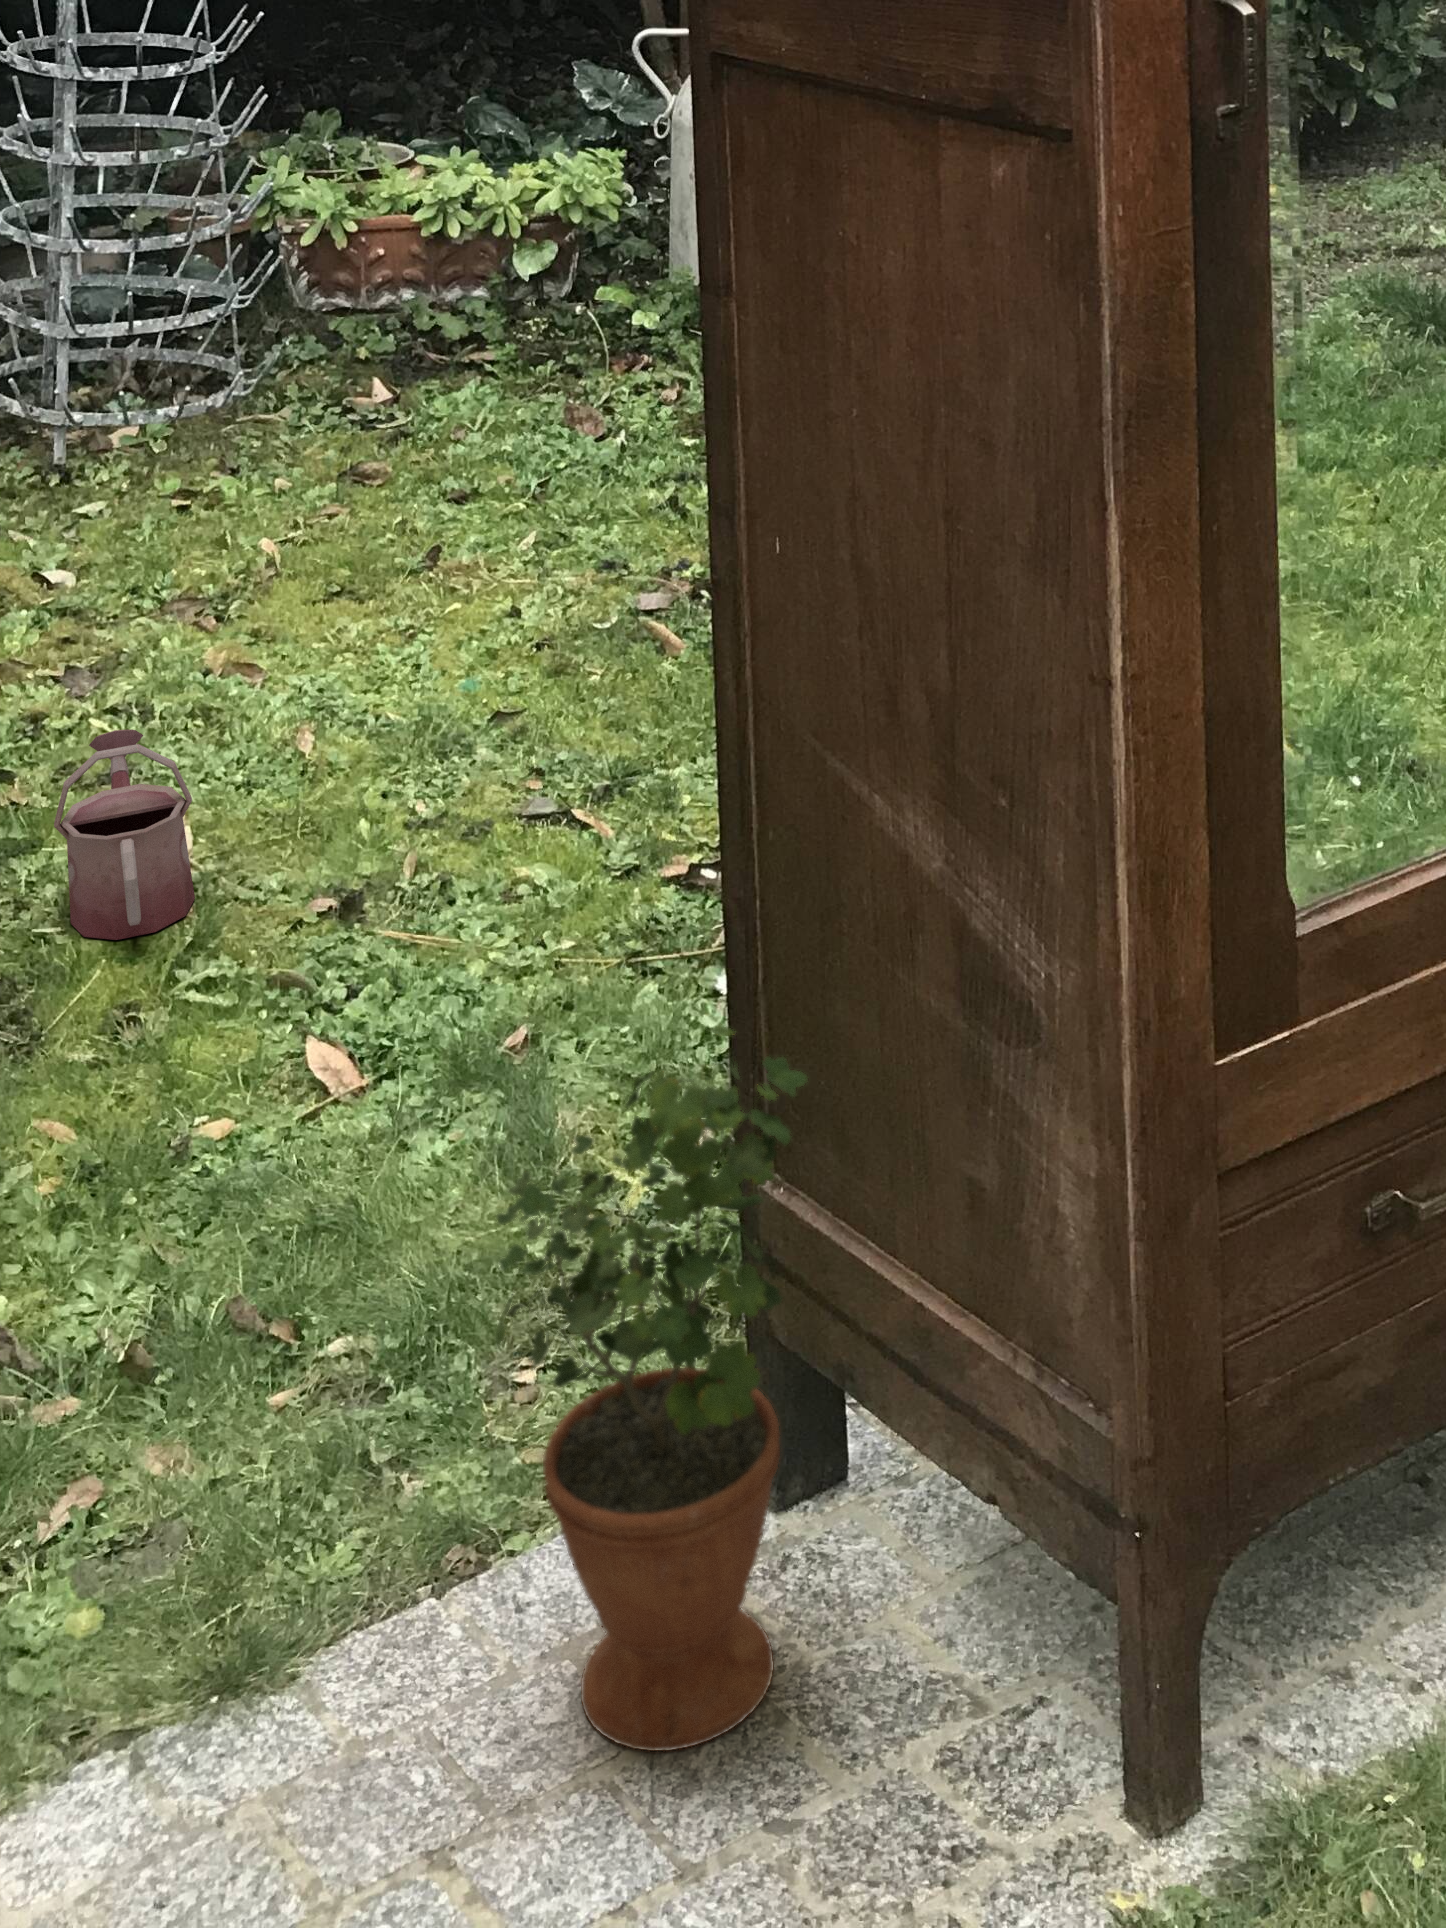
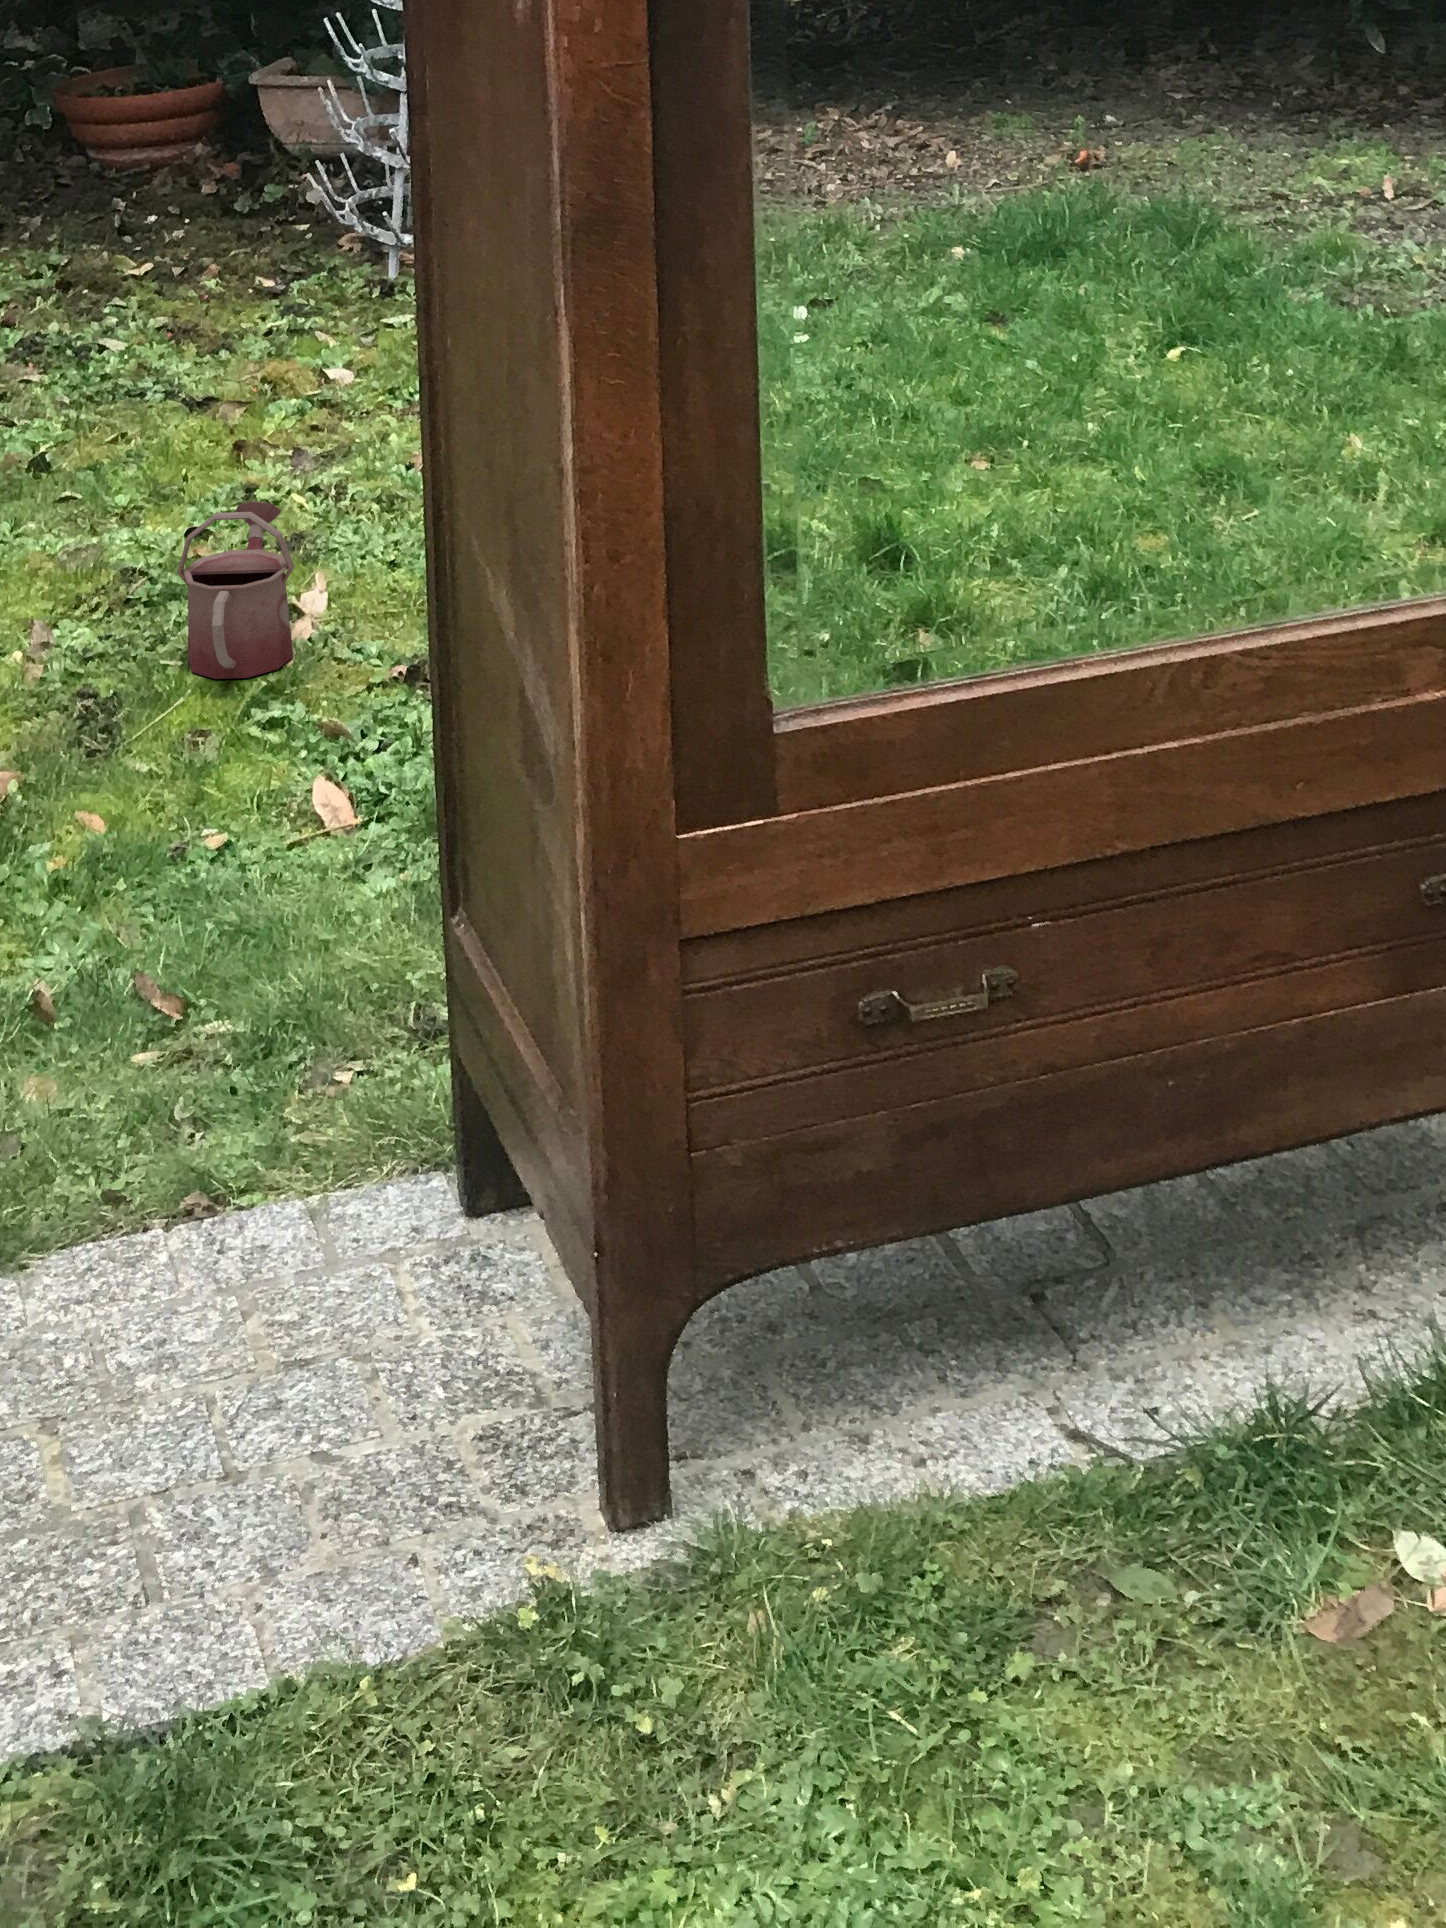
potted plant: present [496,1026,807,1751] -> none [153,765,442,1395]

